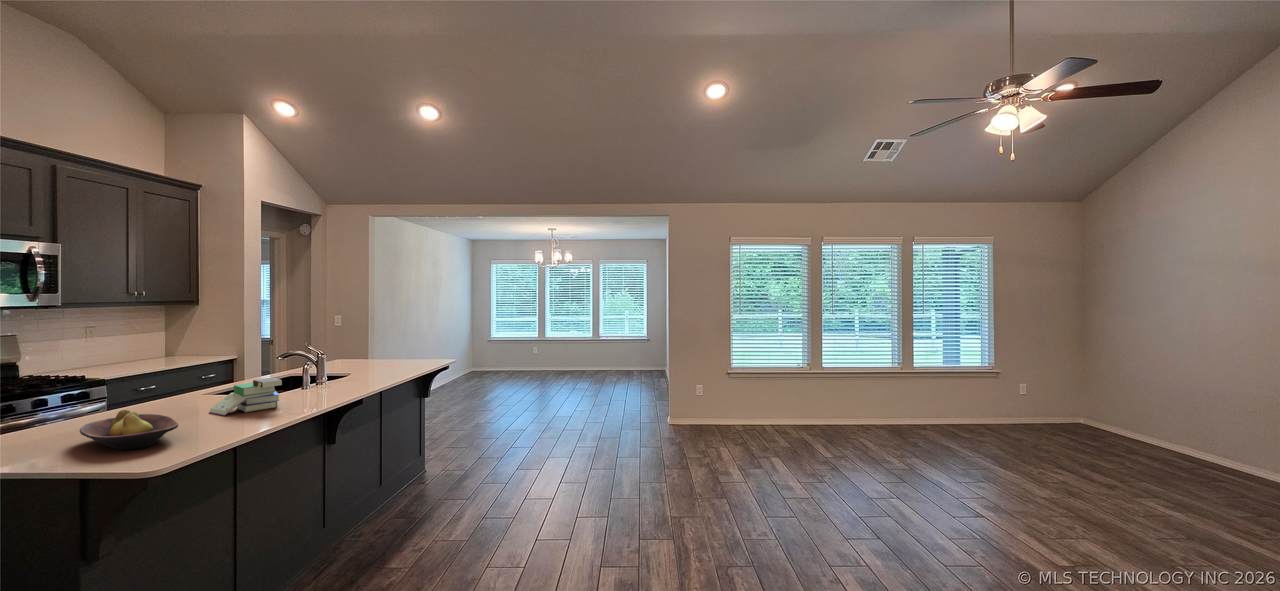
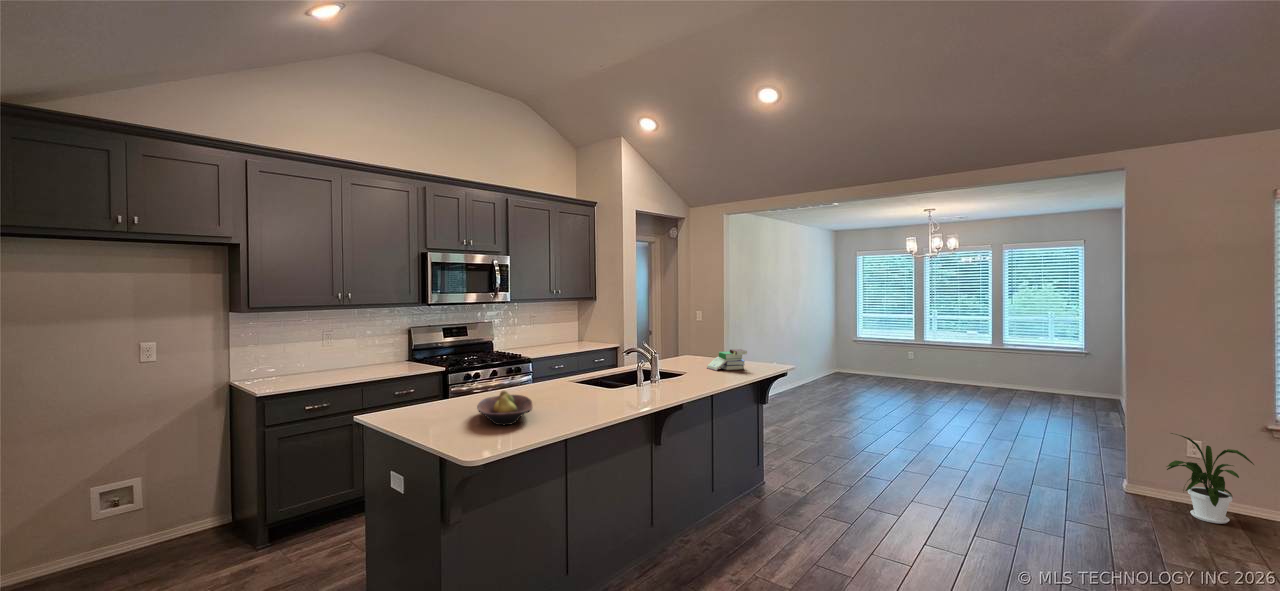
book: present [209,378,282,416] -> present [707,349,747,371]
house plant: none [693,384,730,435] -> present [1167,433,1254,524]

